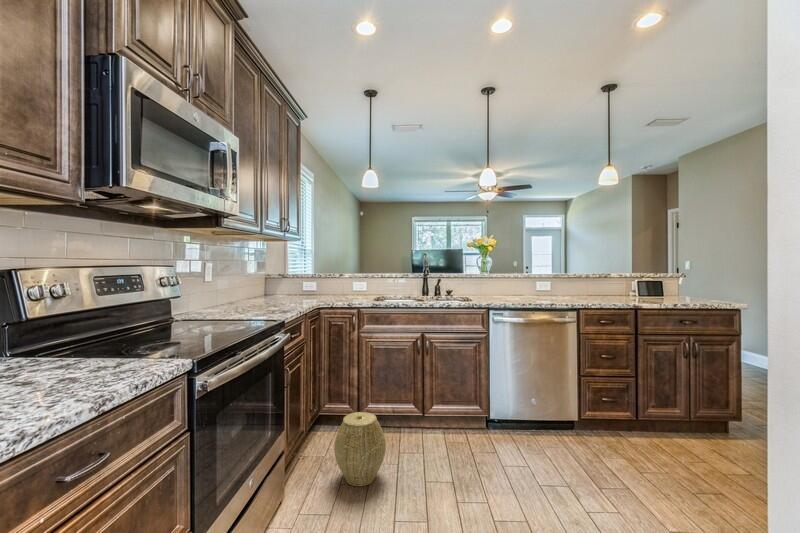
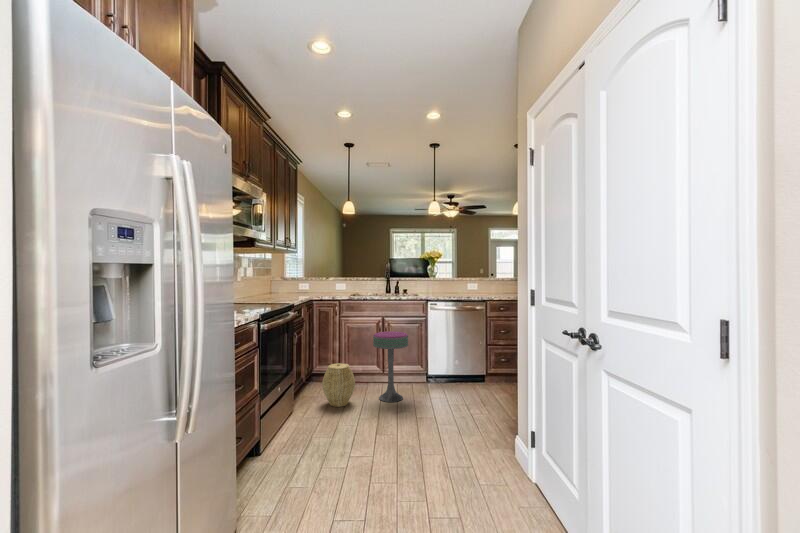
bar stool: none [413,359,468,475] -> present [373,331,408,402]

